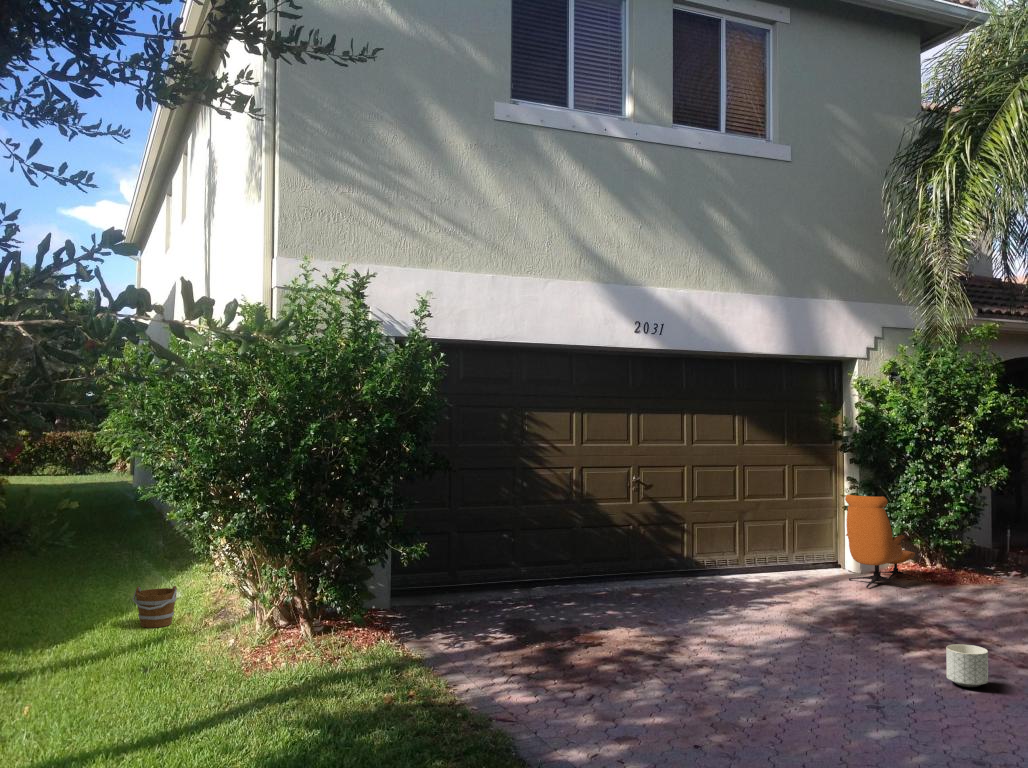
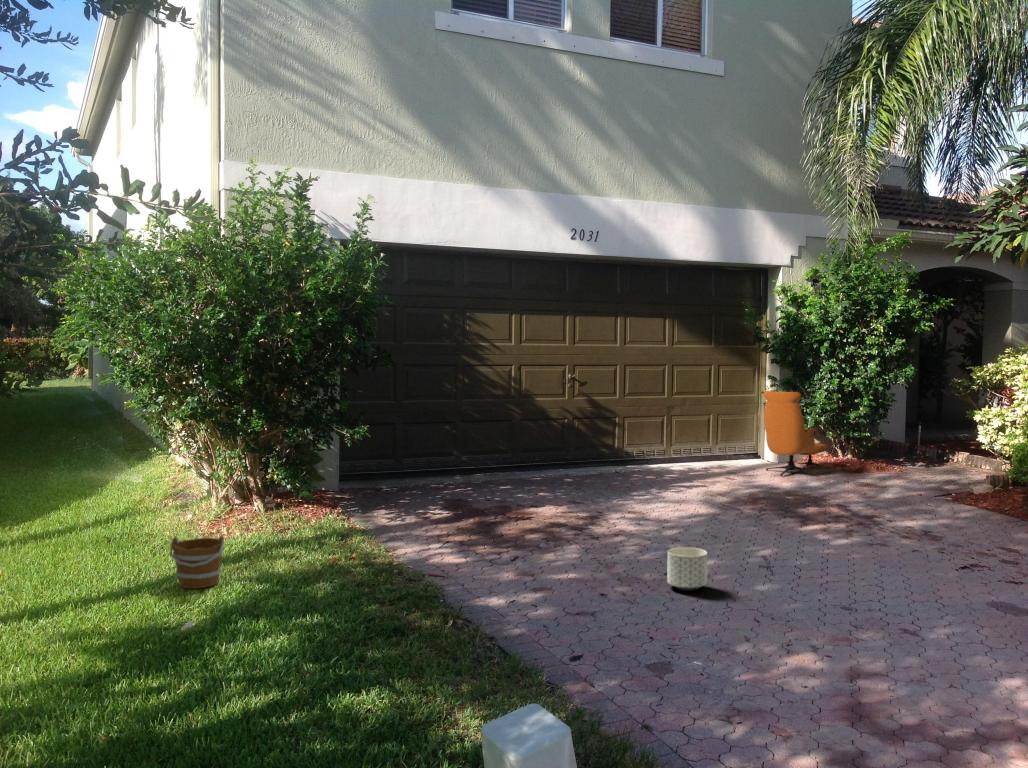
bucket: present [133,586,177,628] -> present [169,536,224,588]
planter: present [946,644,988,687] -> present [667,547,707,591]

